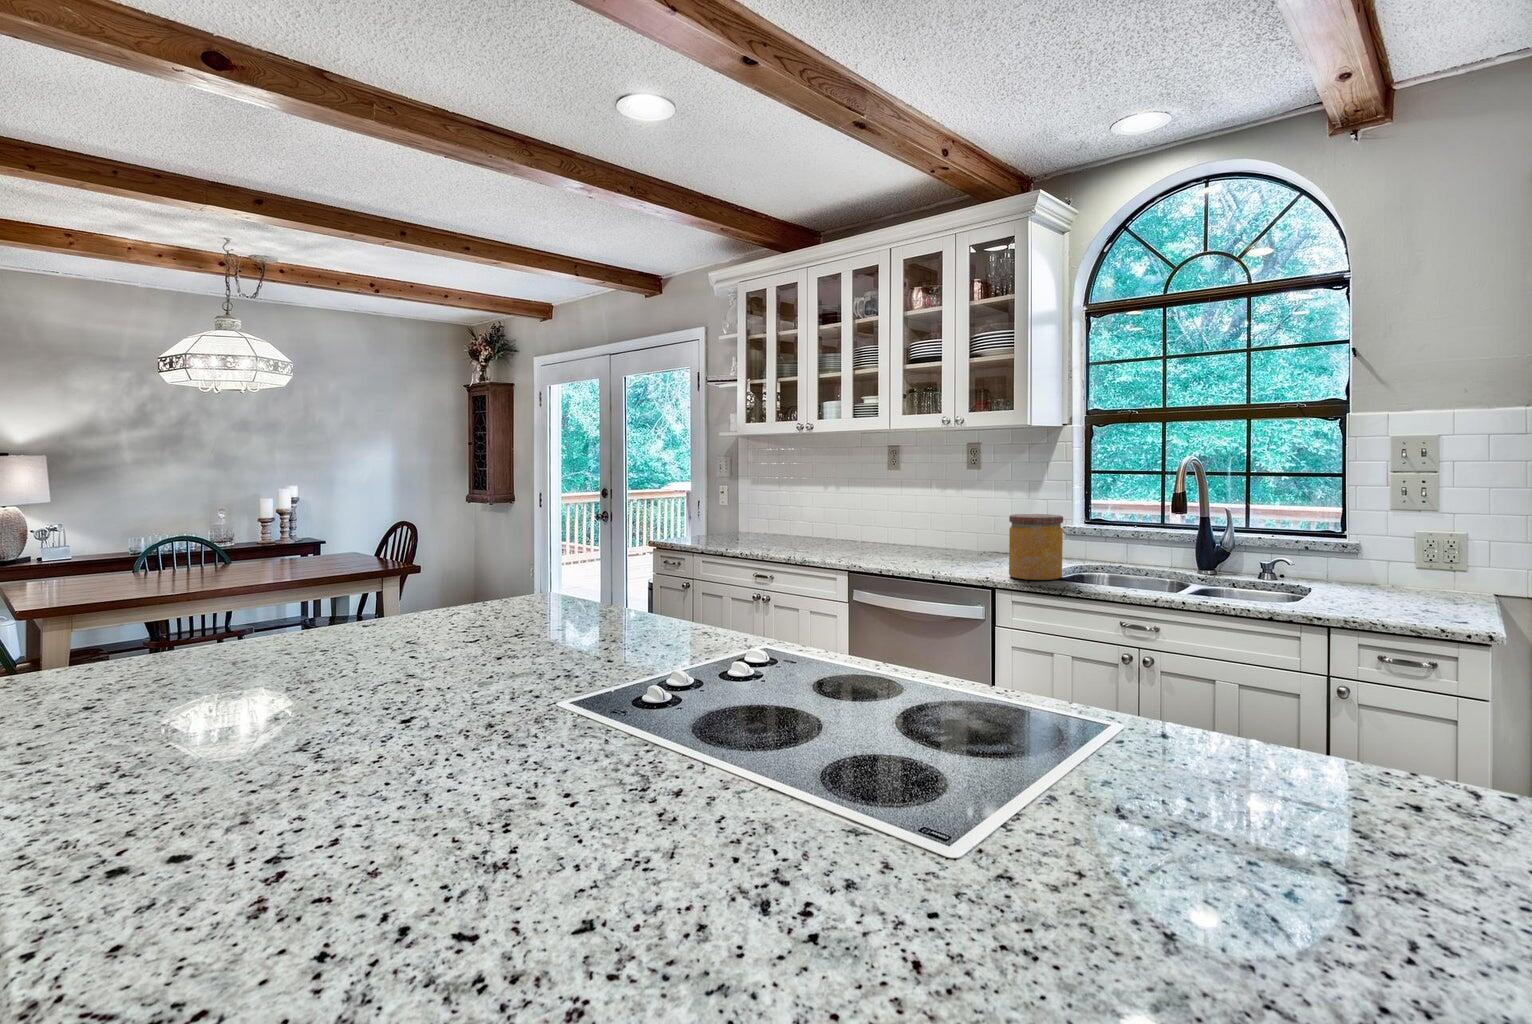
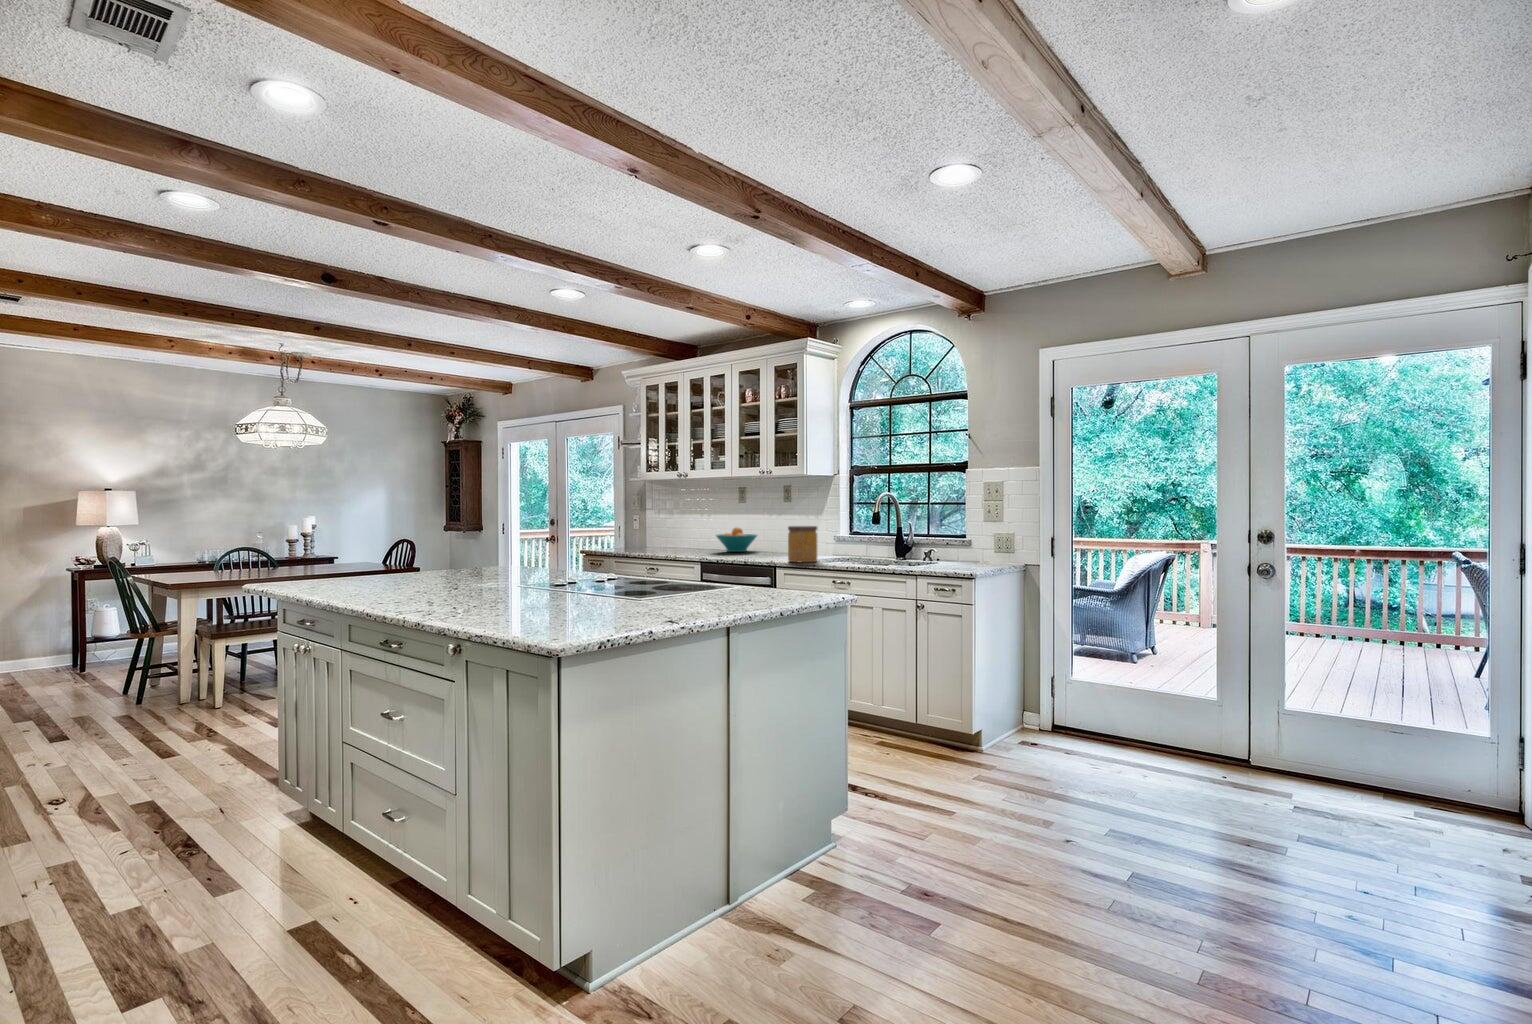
fruit bowl: none [859,510,927,549] -> present [716,527,757,552]

